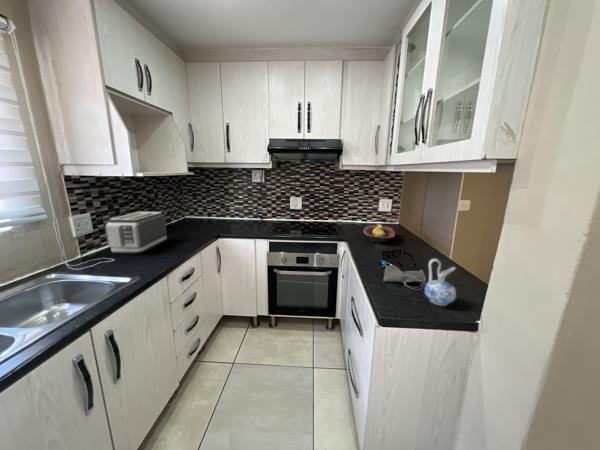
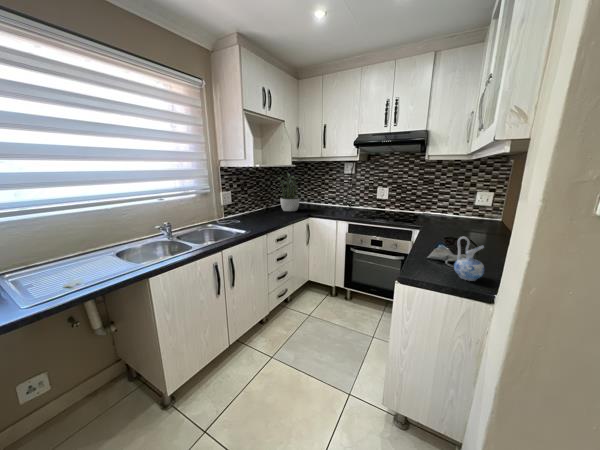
potted plant: none [166,182,201,233] -> present [278,173,300,211]
toaster: present [105,212,167,254] -> none [238,193,273,220]
fruit bowl: present [363,223,395,243] -> none [440,215,480,234]

